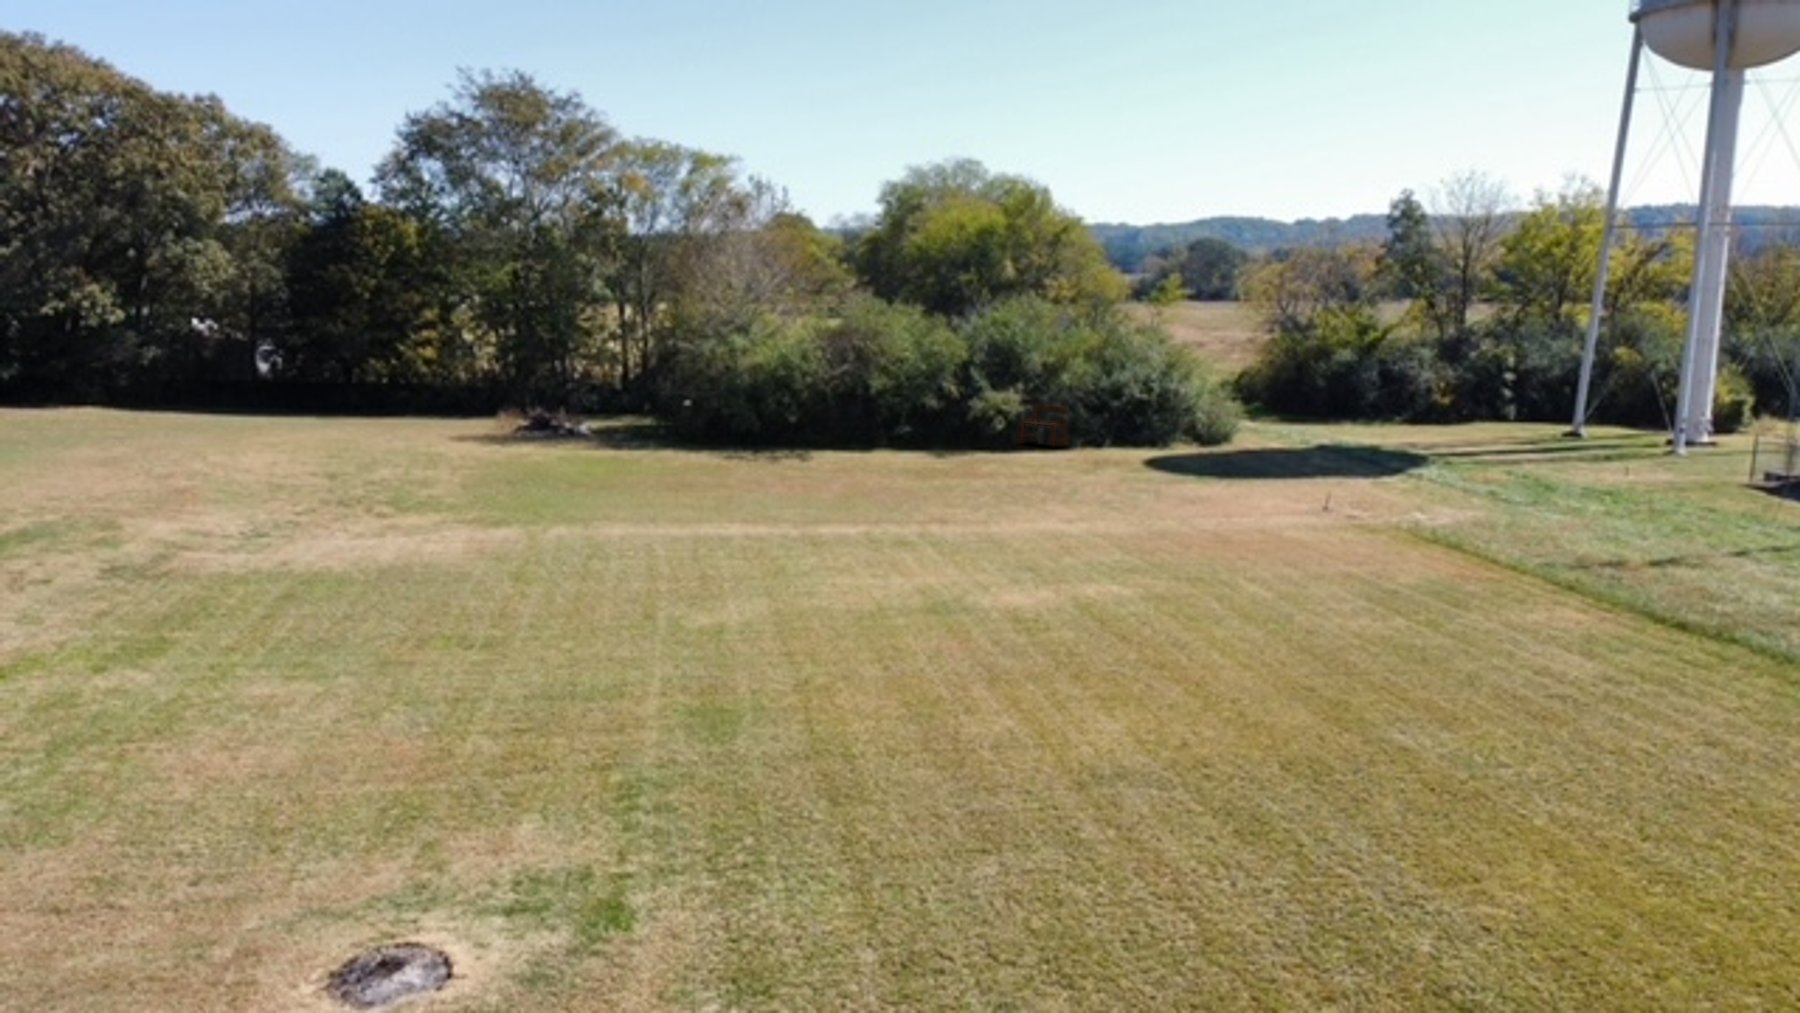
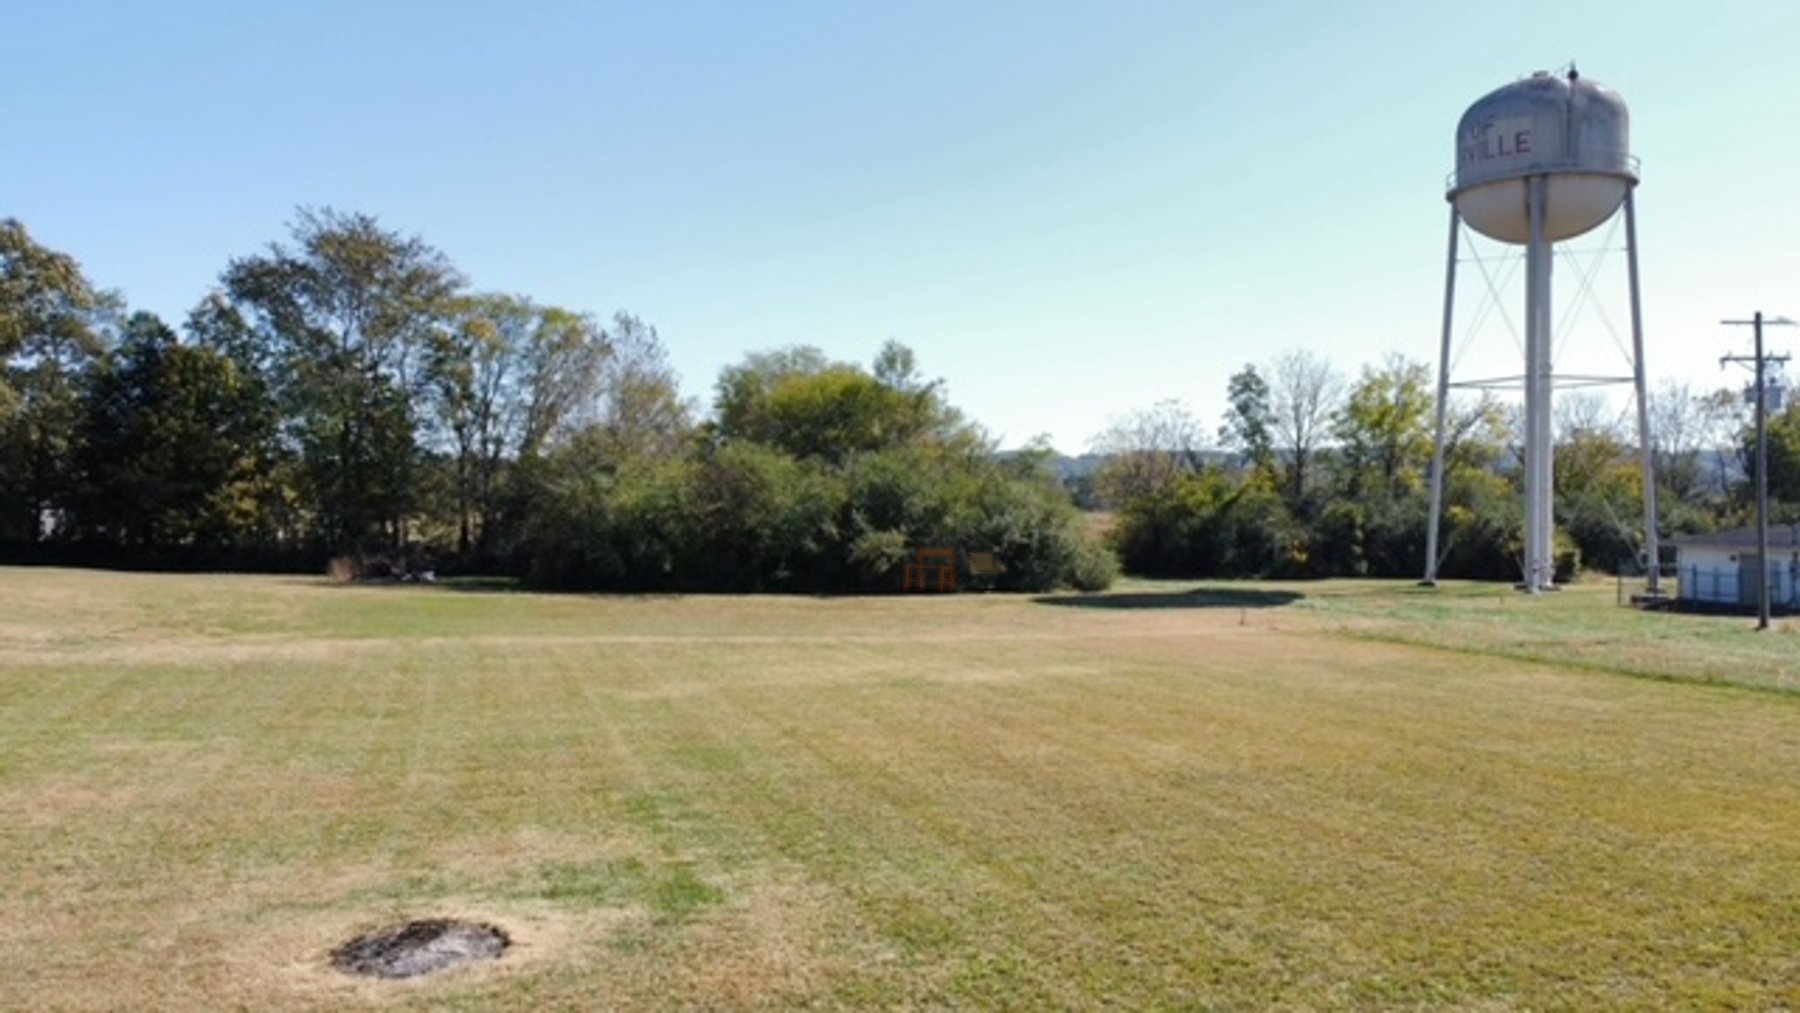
lounge chair: none [1082,409,1118,447] -> present [970,552,1005,575]

